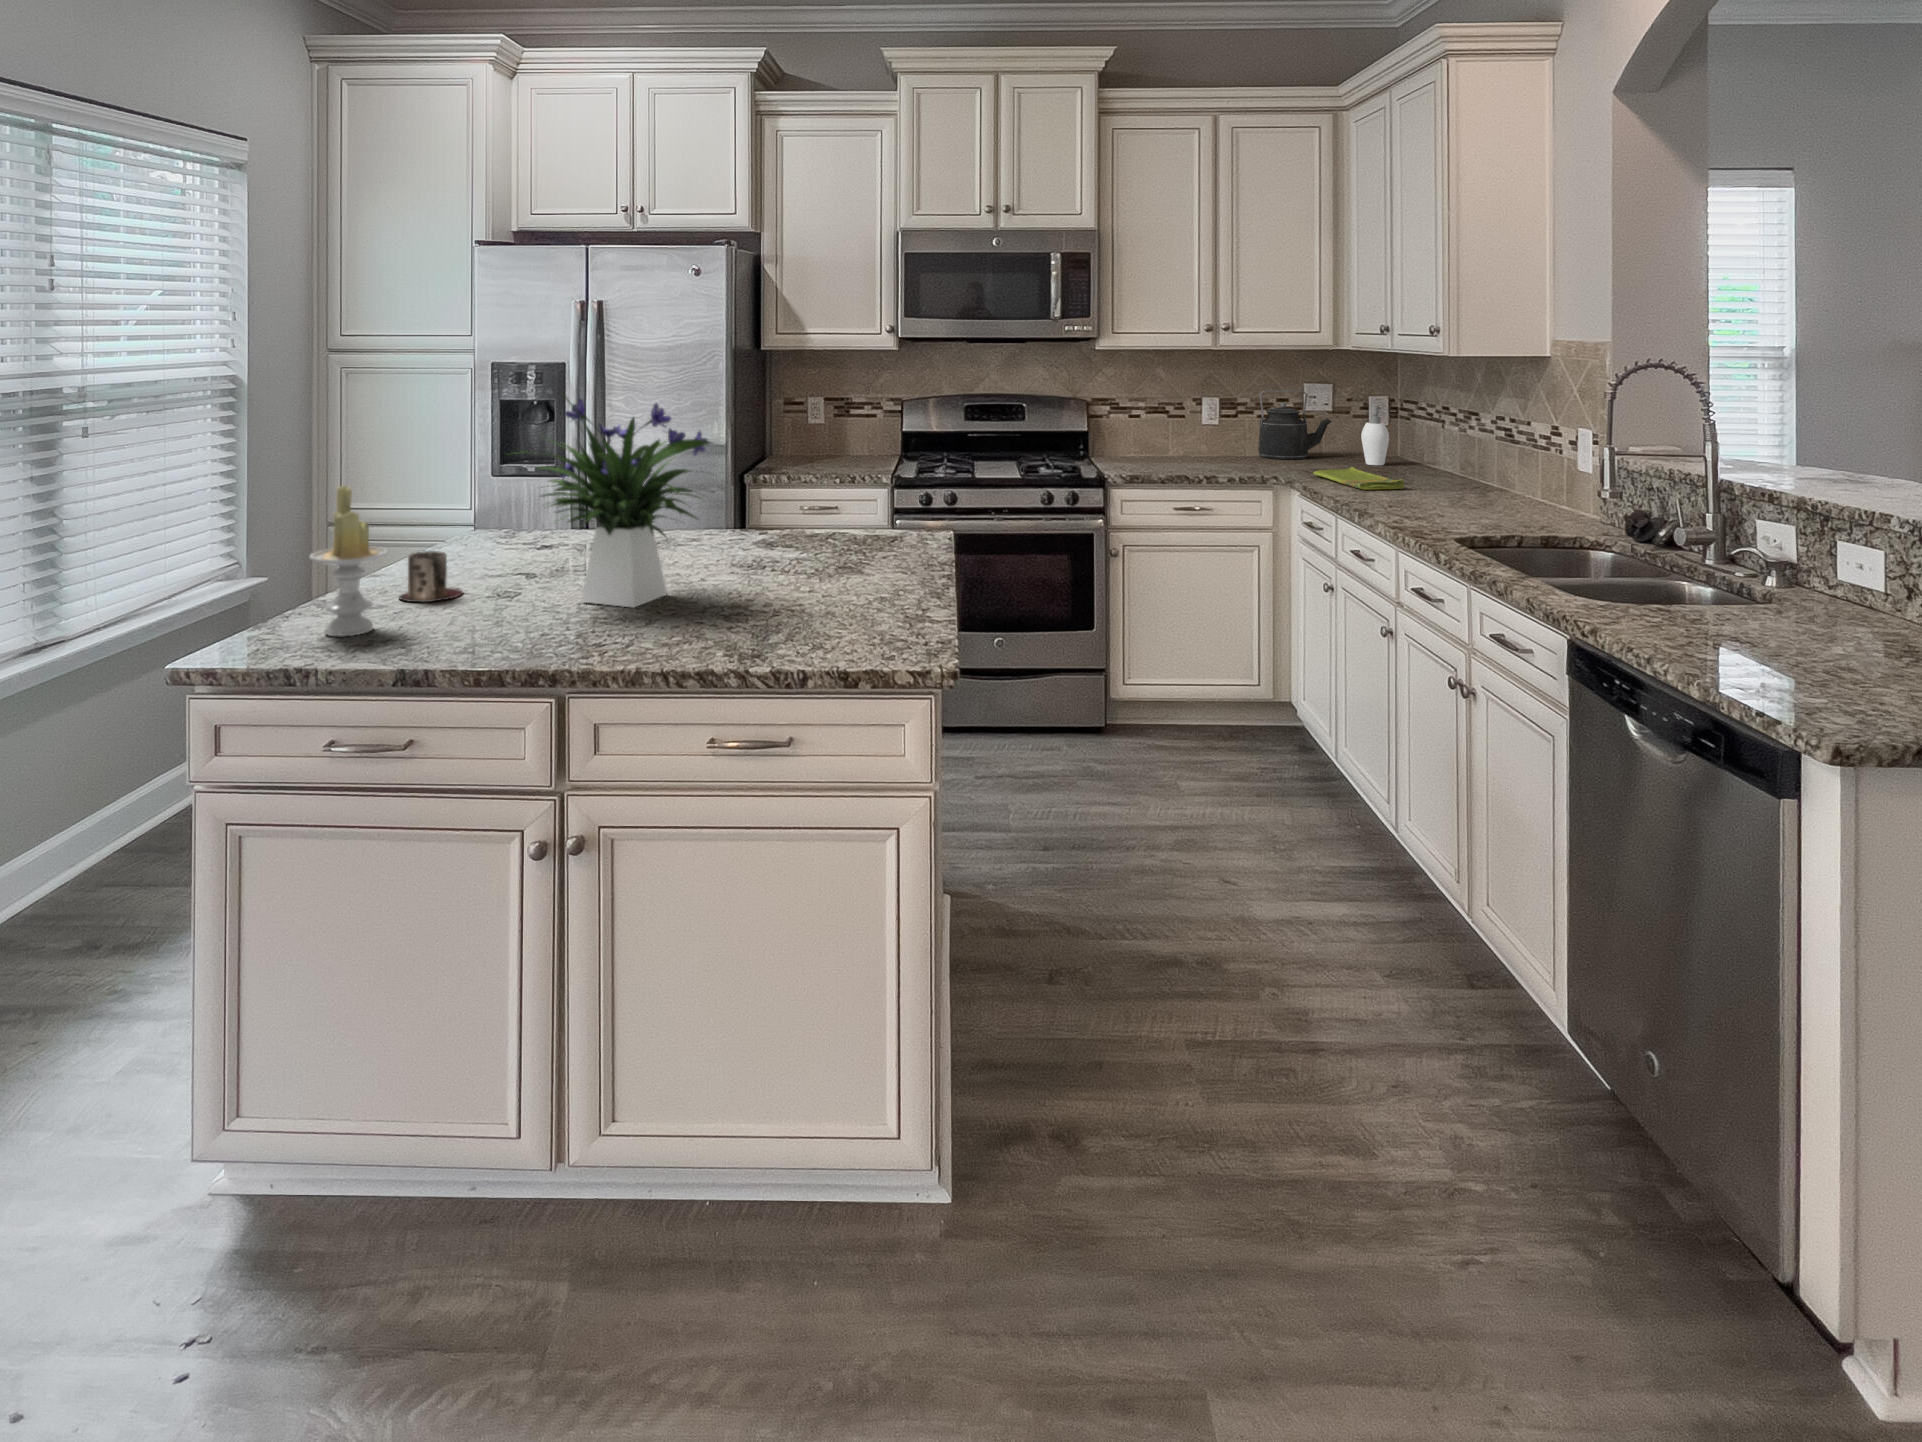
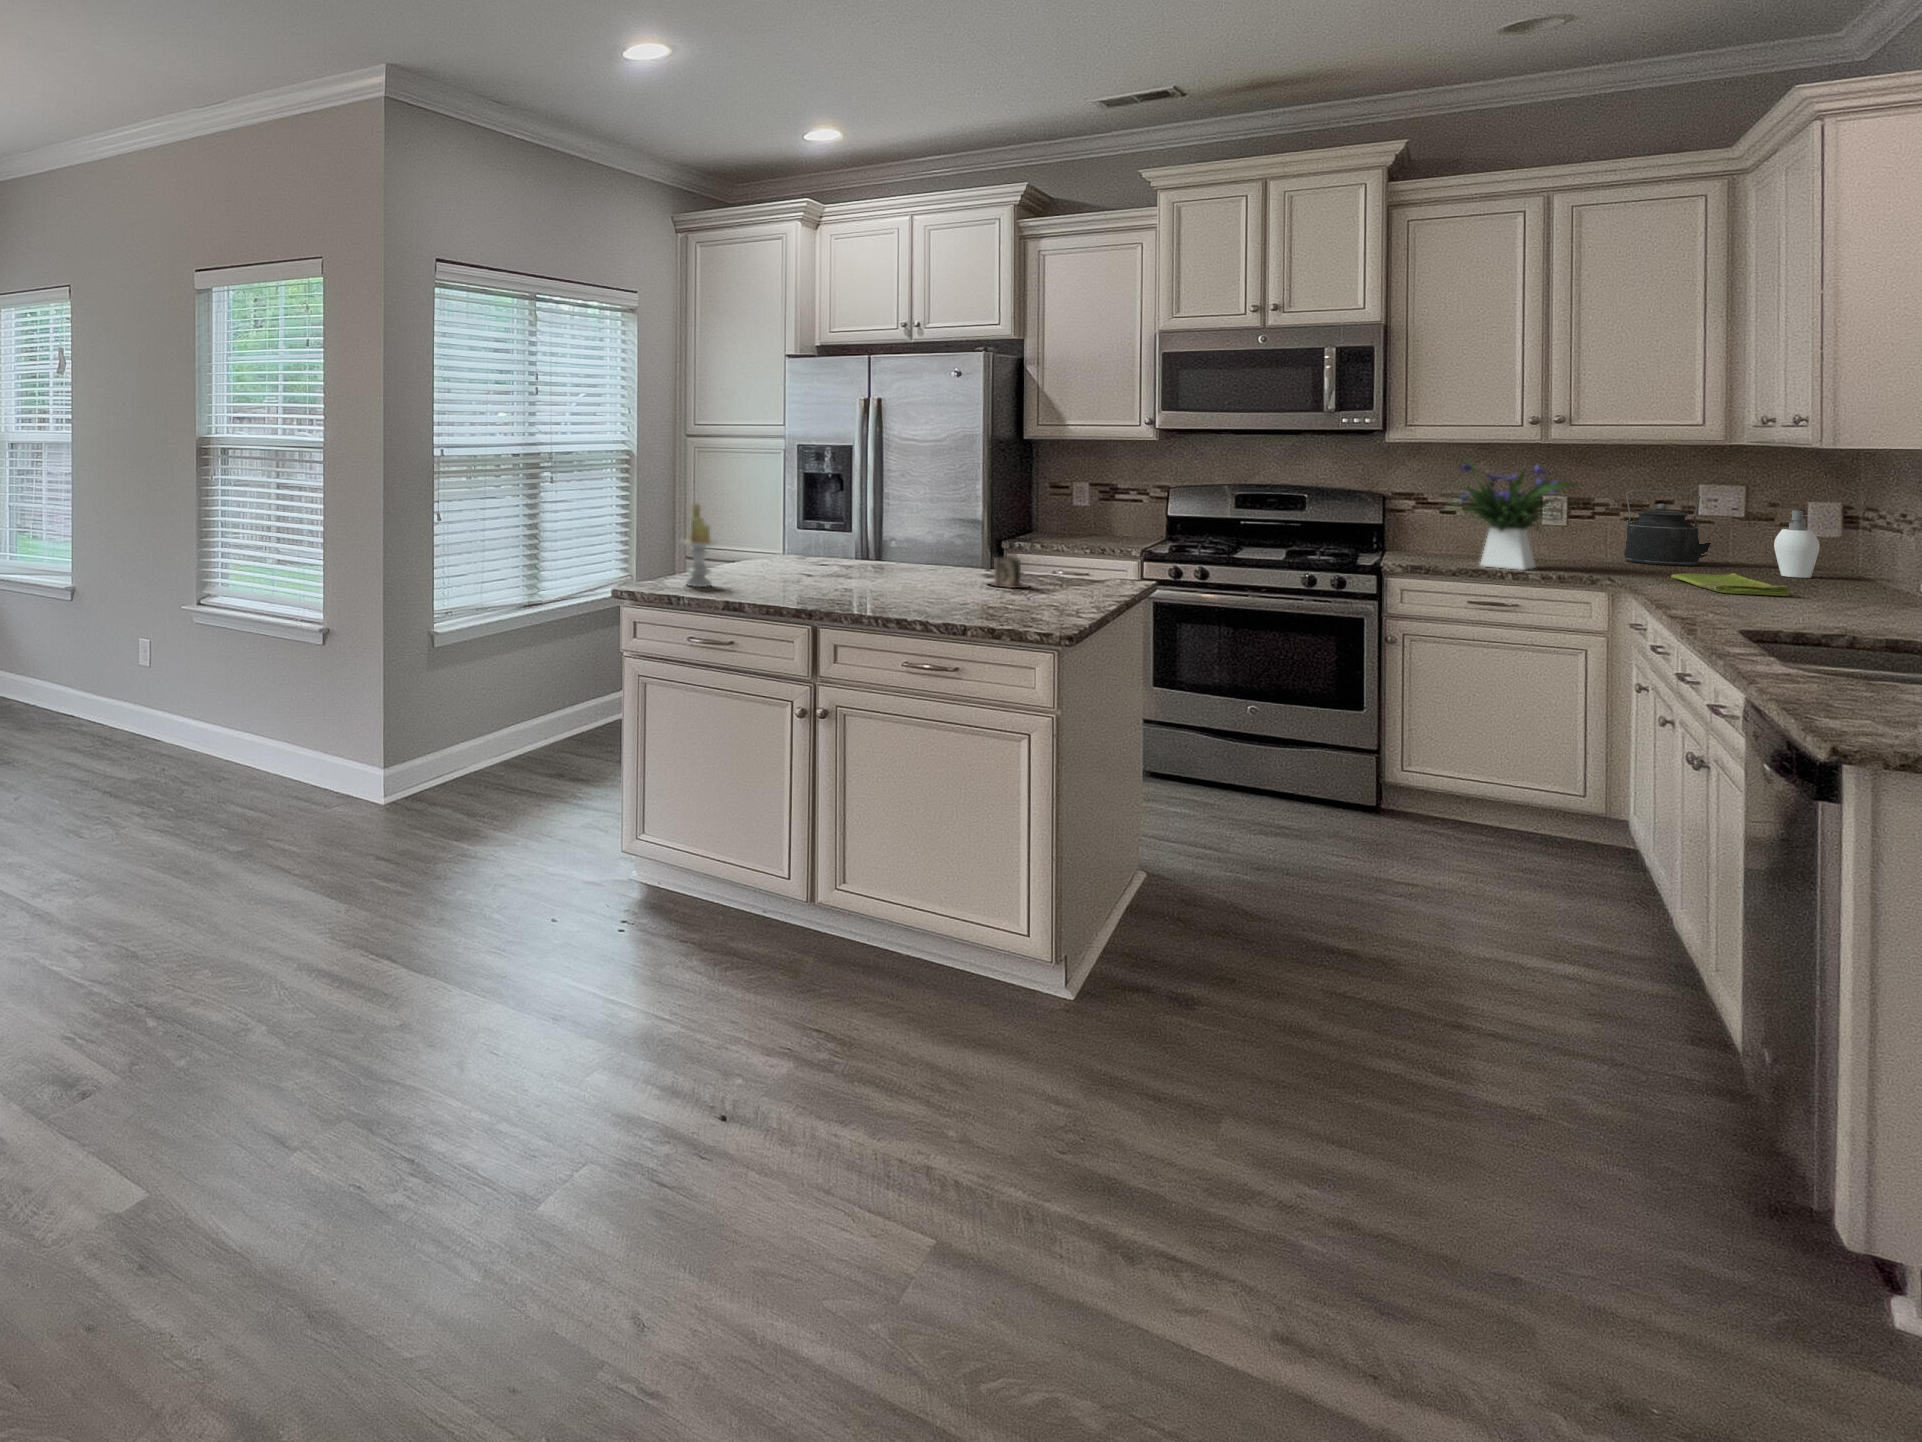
flower arrangement: present [507,394,711,607] -> present [1450,457,1576,570]
mug: present [399,551,463,602] -> present [990,557,1029,588]

